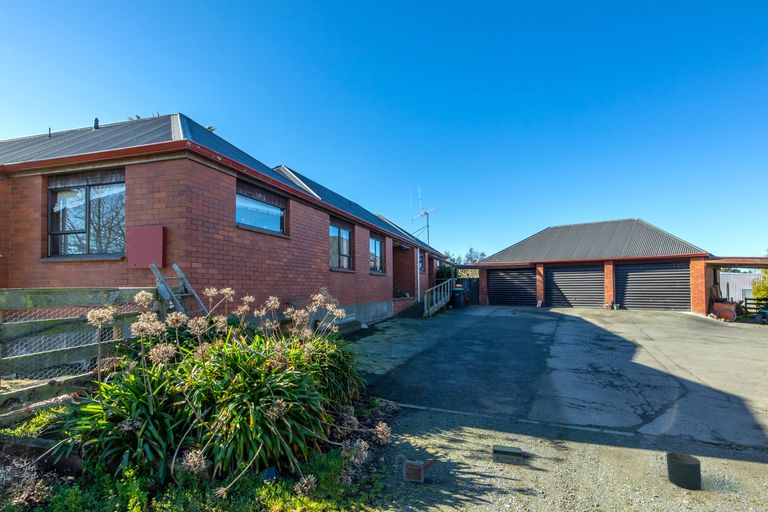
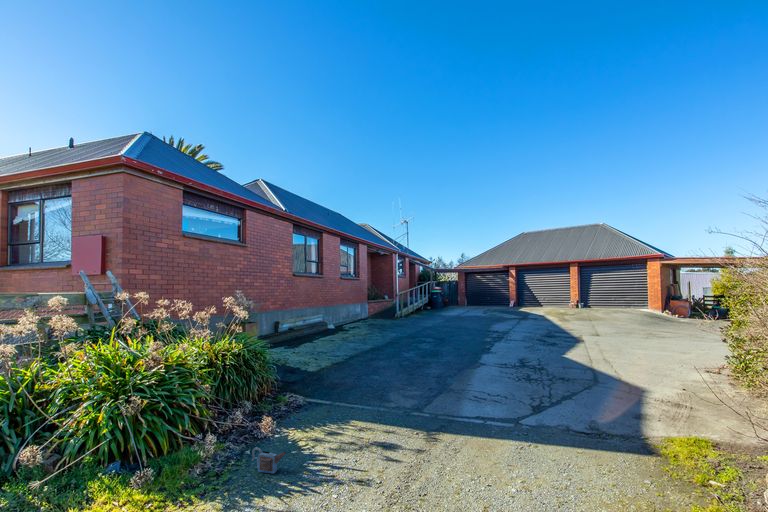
toolbox: present [493,445,523,465] -> none [355,437,385,456]
planter: present [666,452,702,490] -> none [504,442,531,476]

